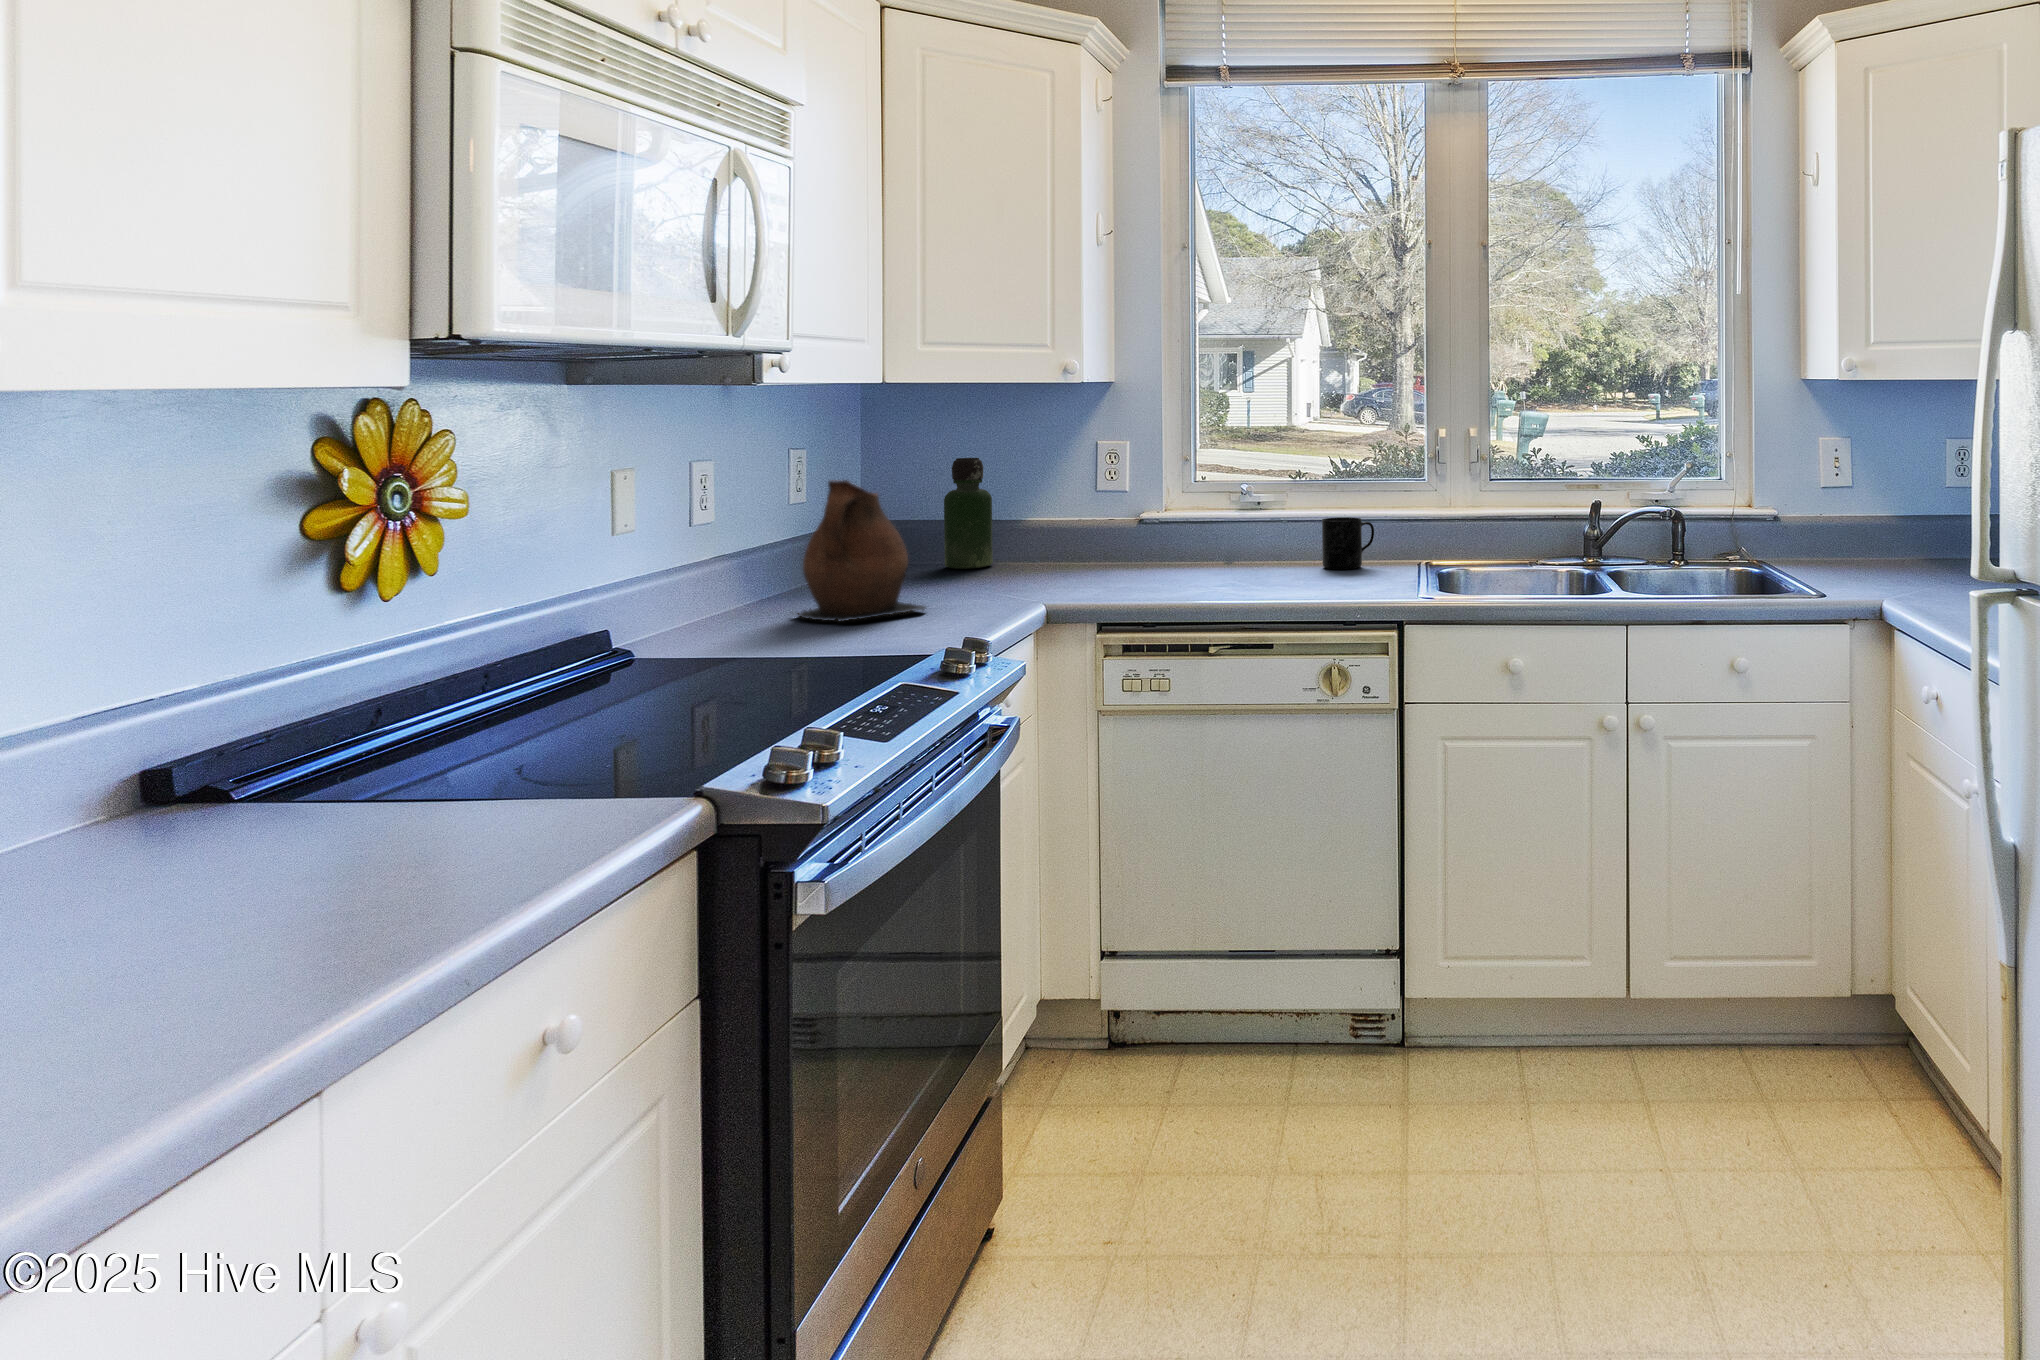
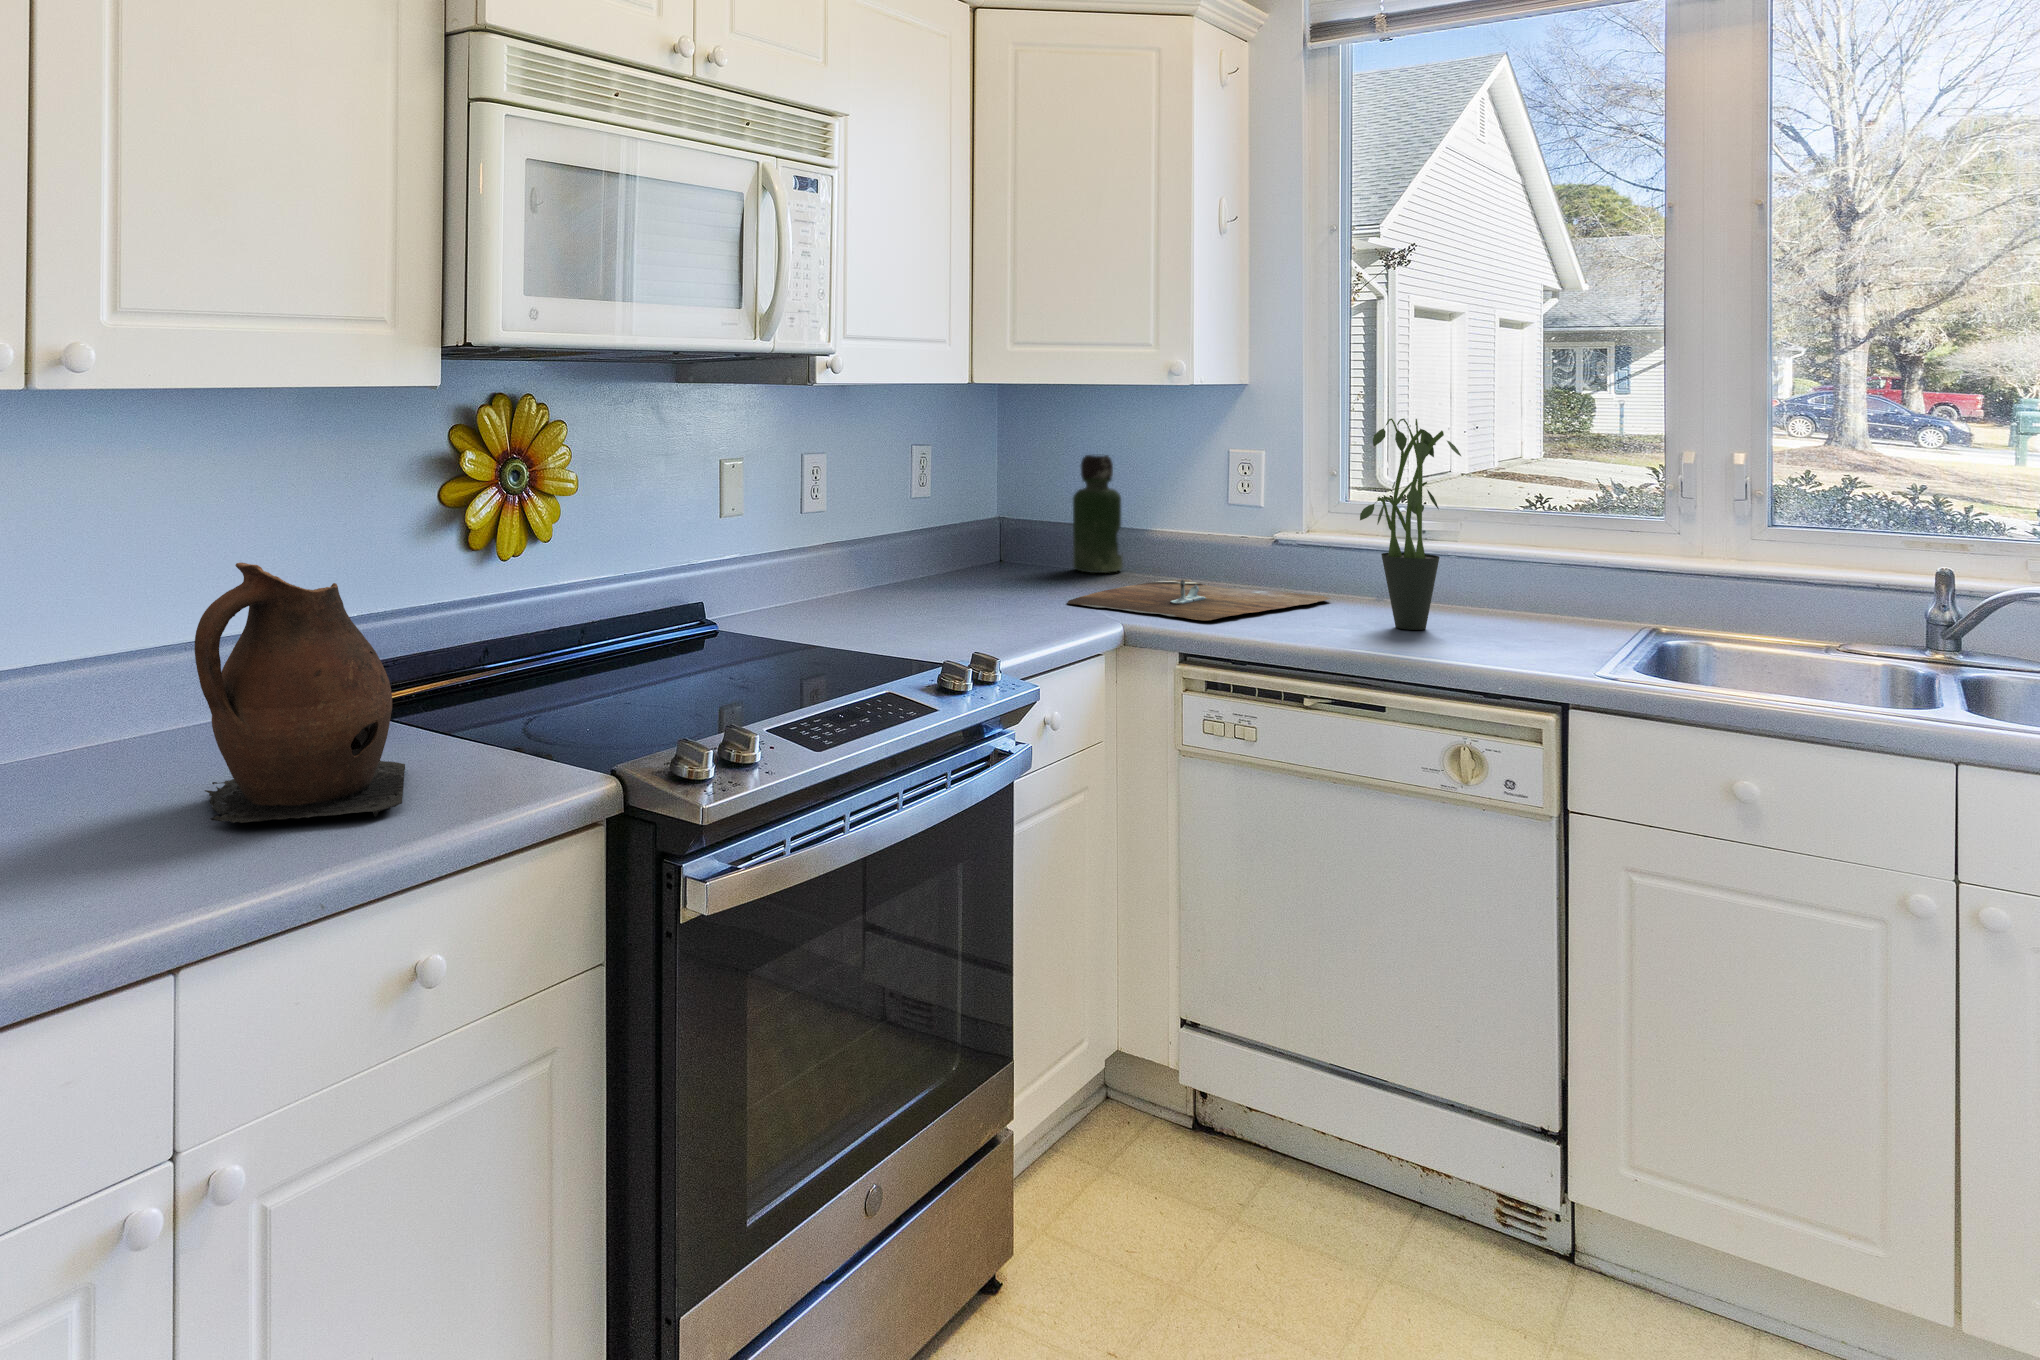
potted plant: none [1236,419,1310,587] -> present [1360,418,1461,630]
ceramic pitcher: present [798,480,926,621] -> present [195,563,405,823]
mug: present [1322,517,1374,569] -> none [1506,547,1584,616]
cutting board: none [974,564,1194,597] -> present [1067,579,1331,620]

